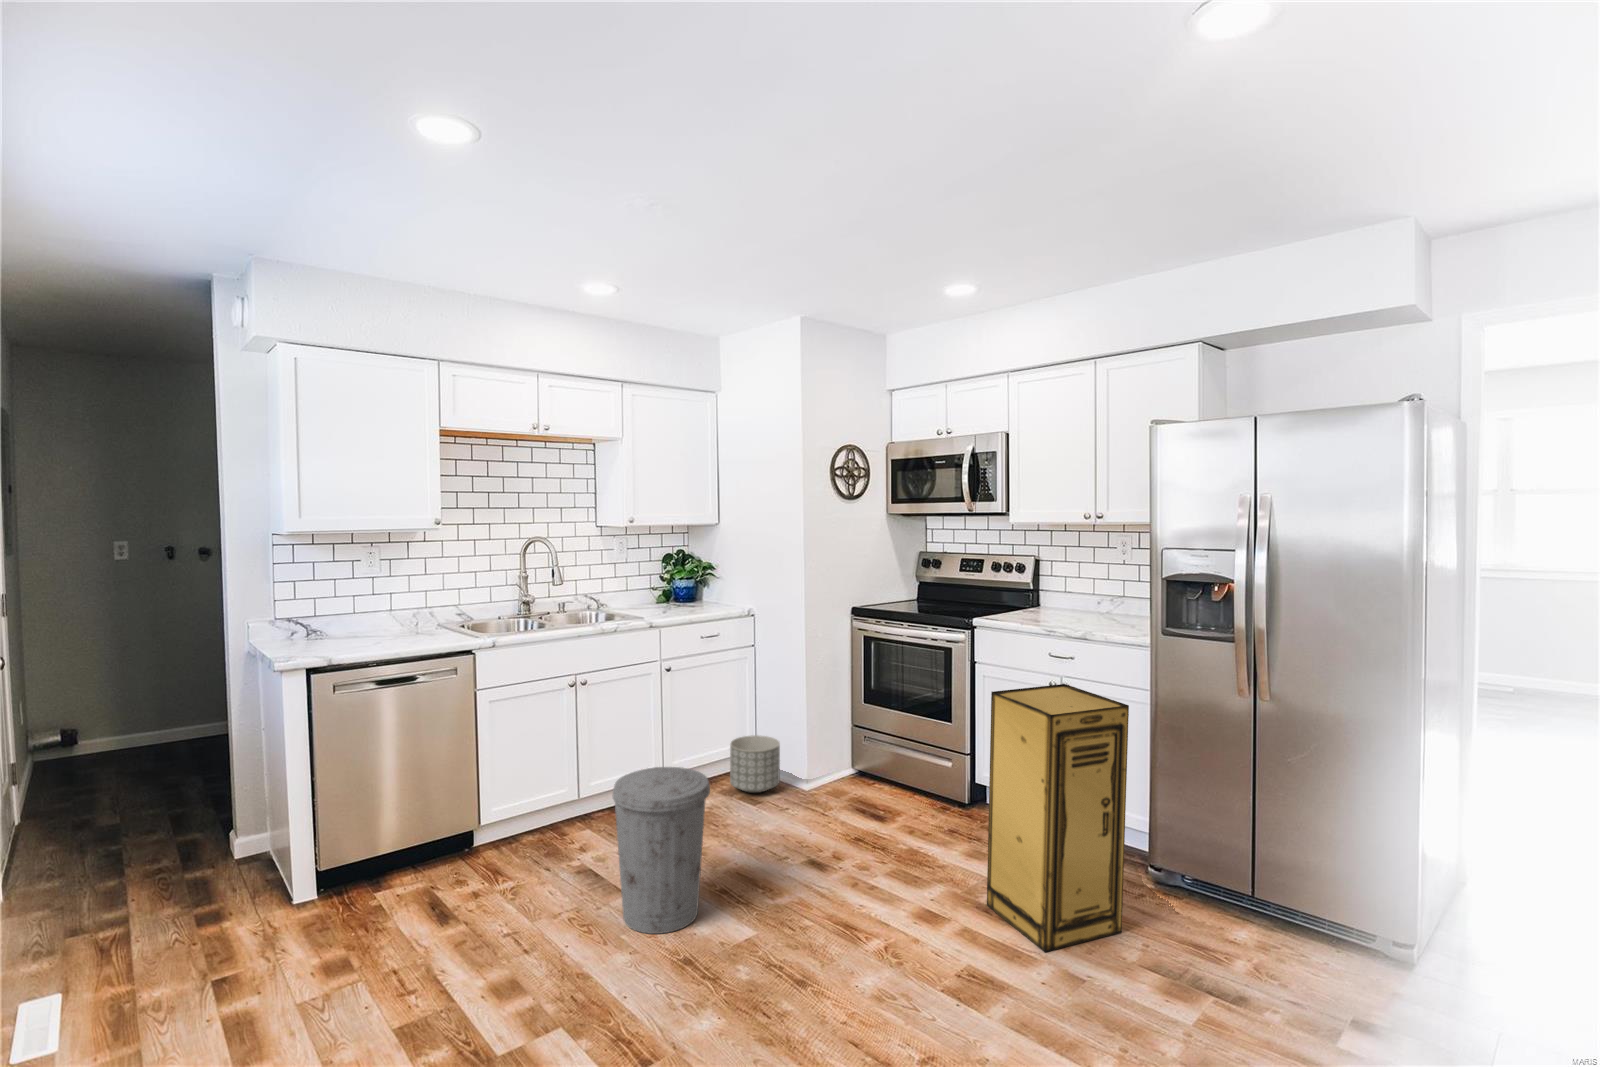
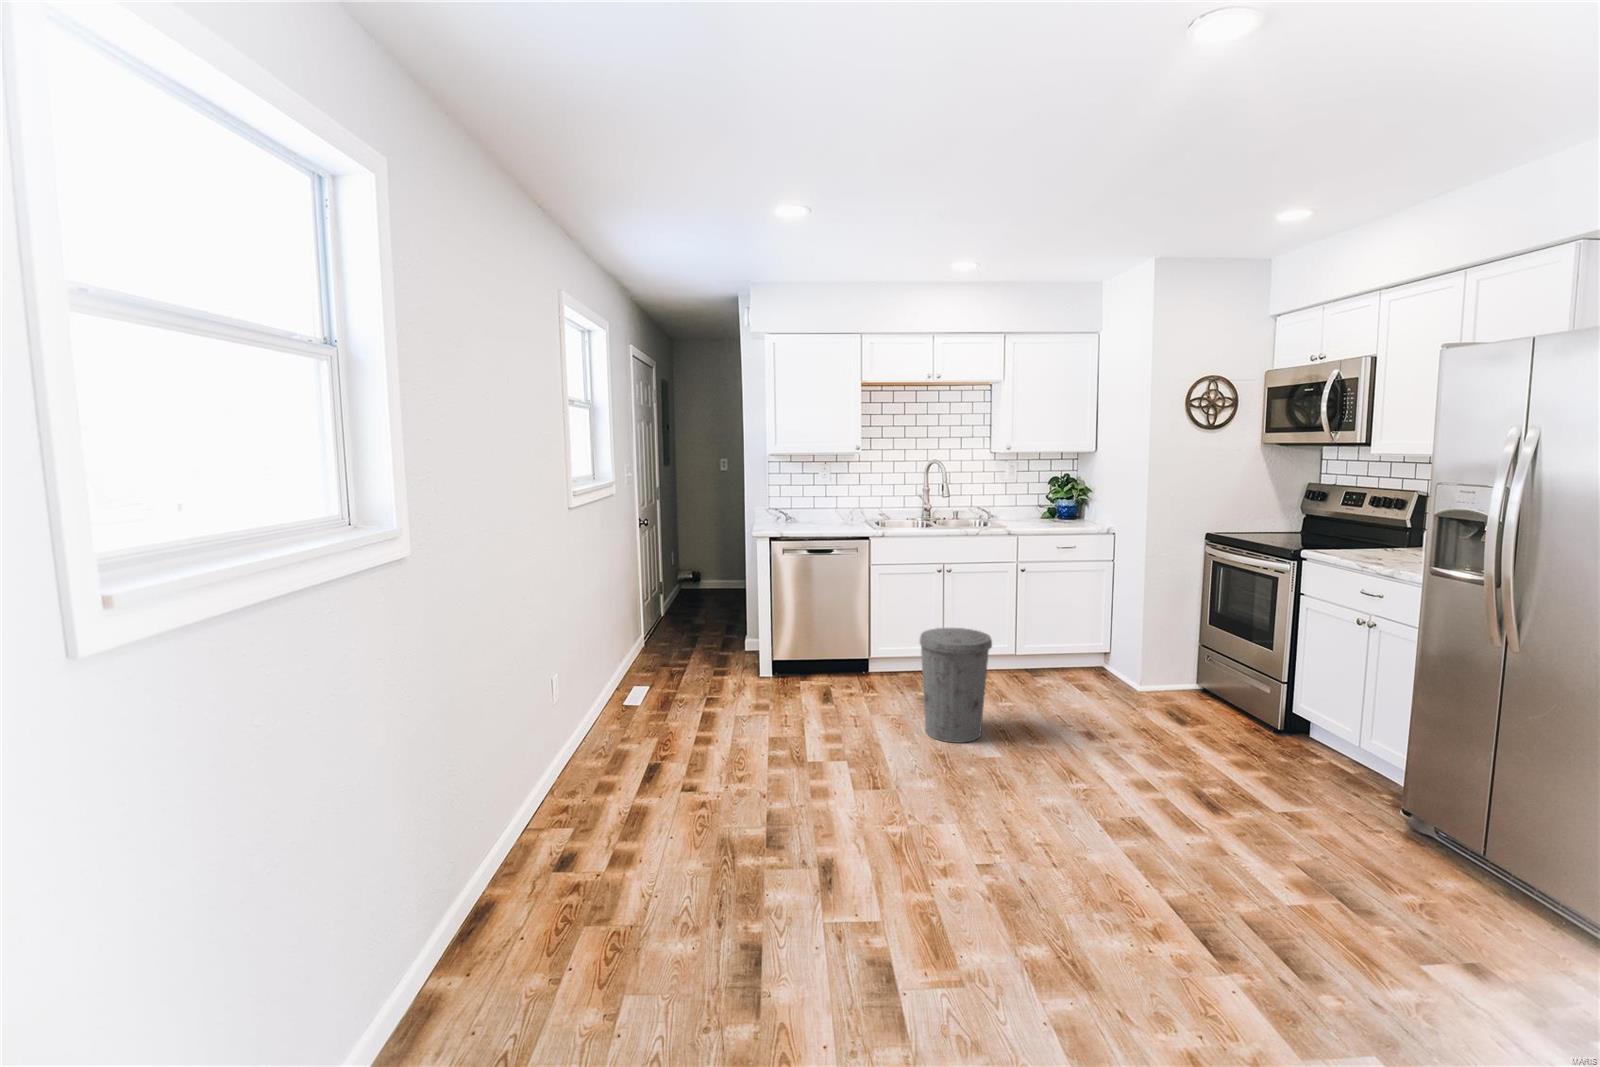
storage cabinet: present [987,684,1129,952] -> none [1234,600,1389,859]
planter: present [730,735,780,793] -> none [1074,637,1121,685]

